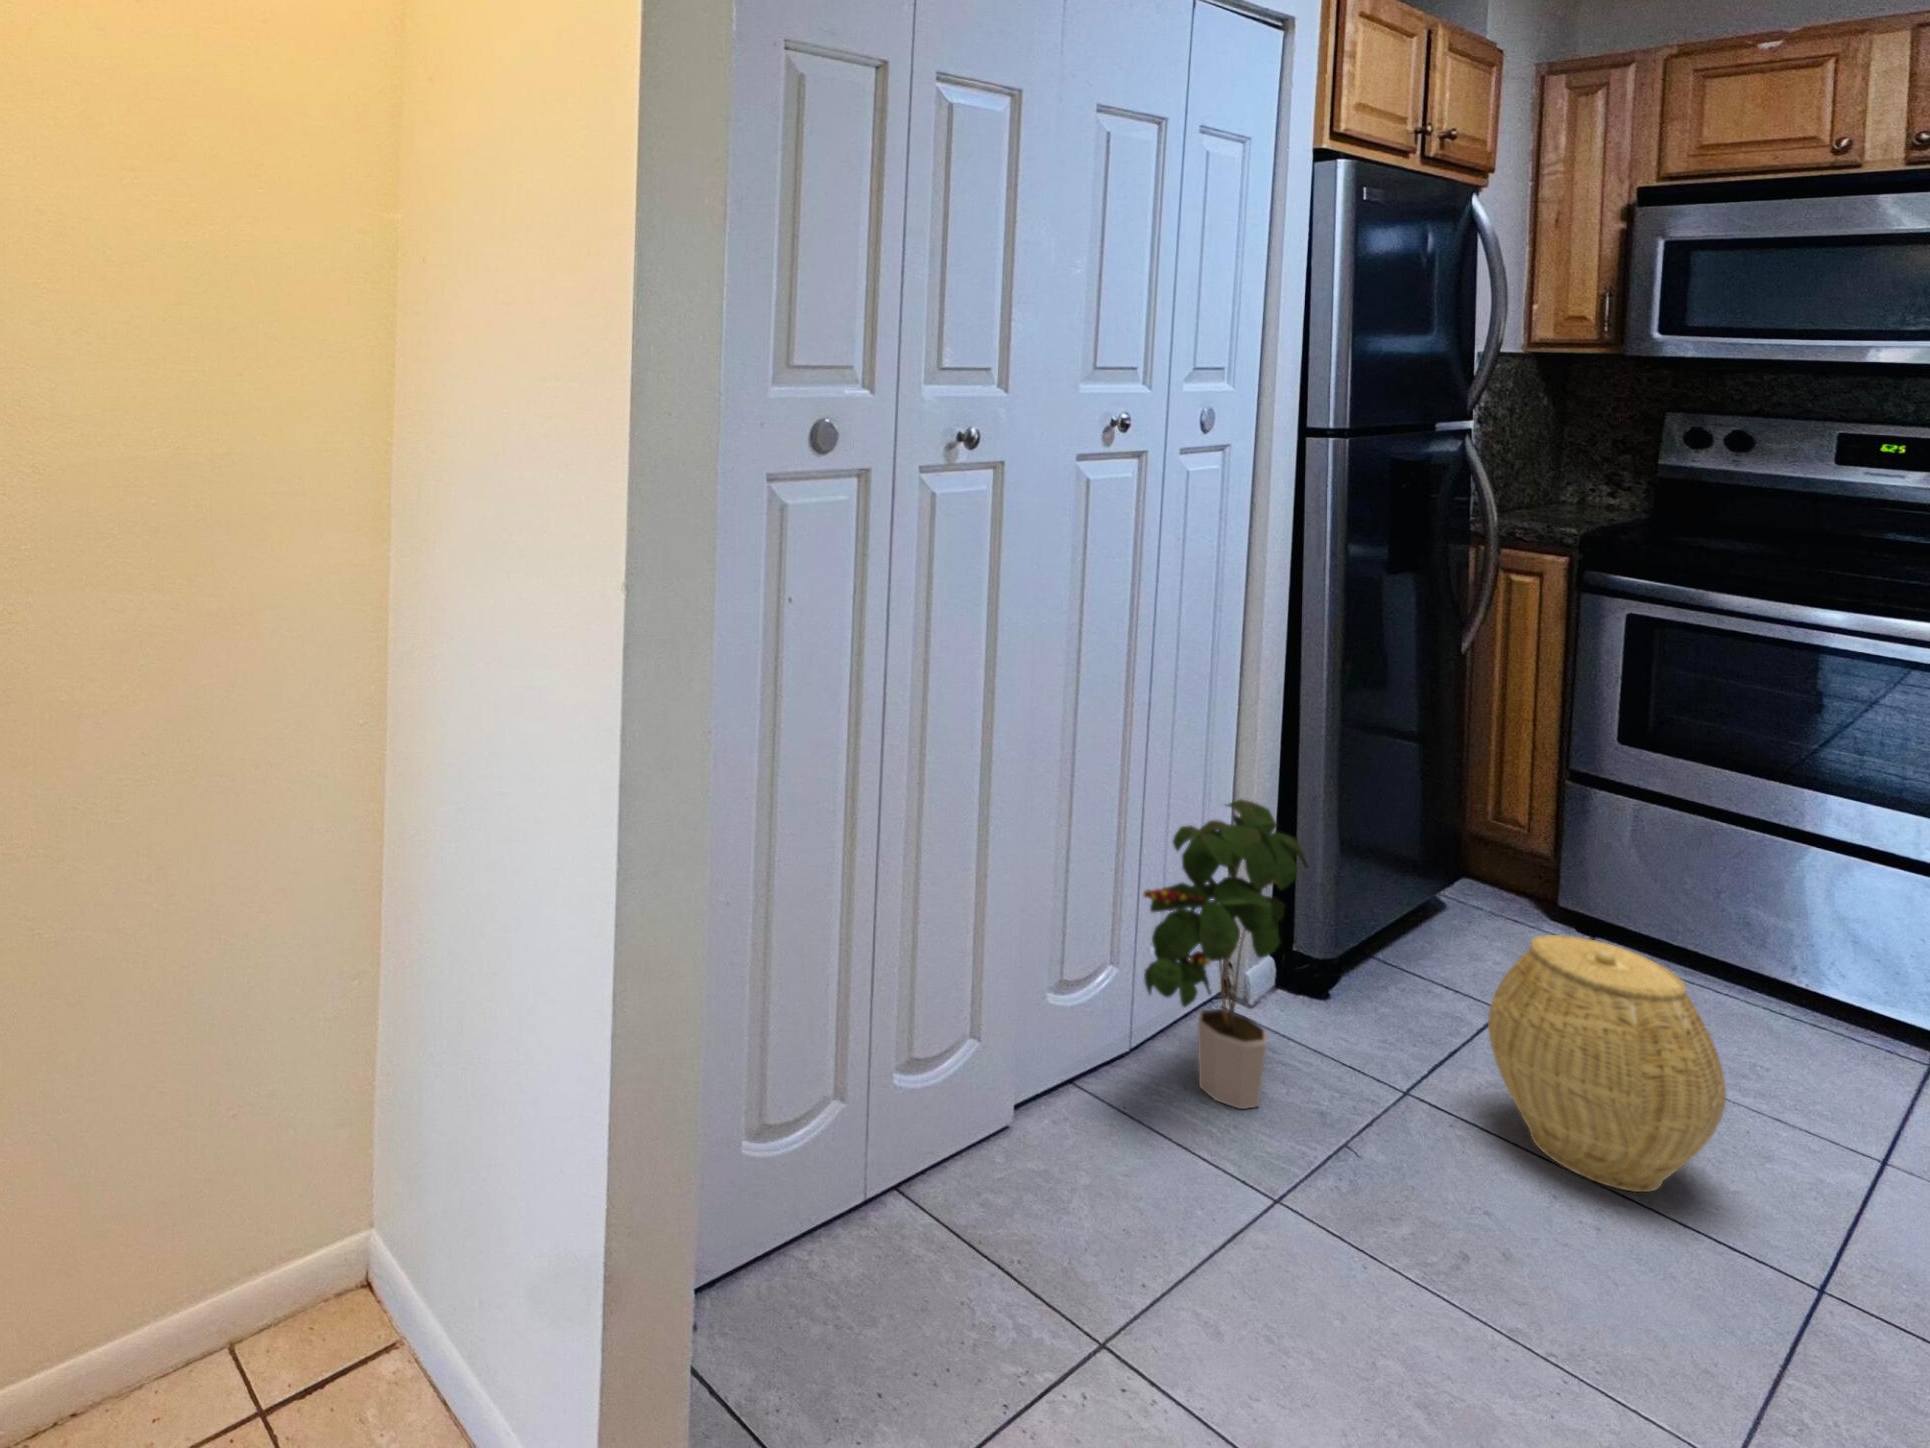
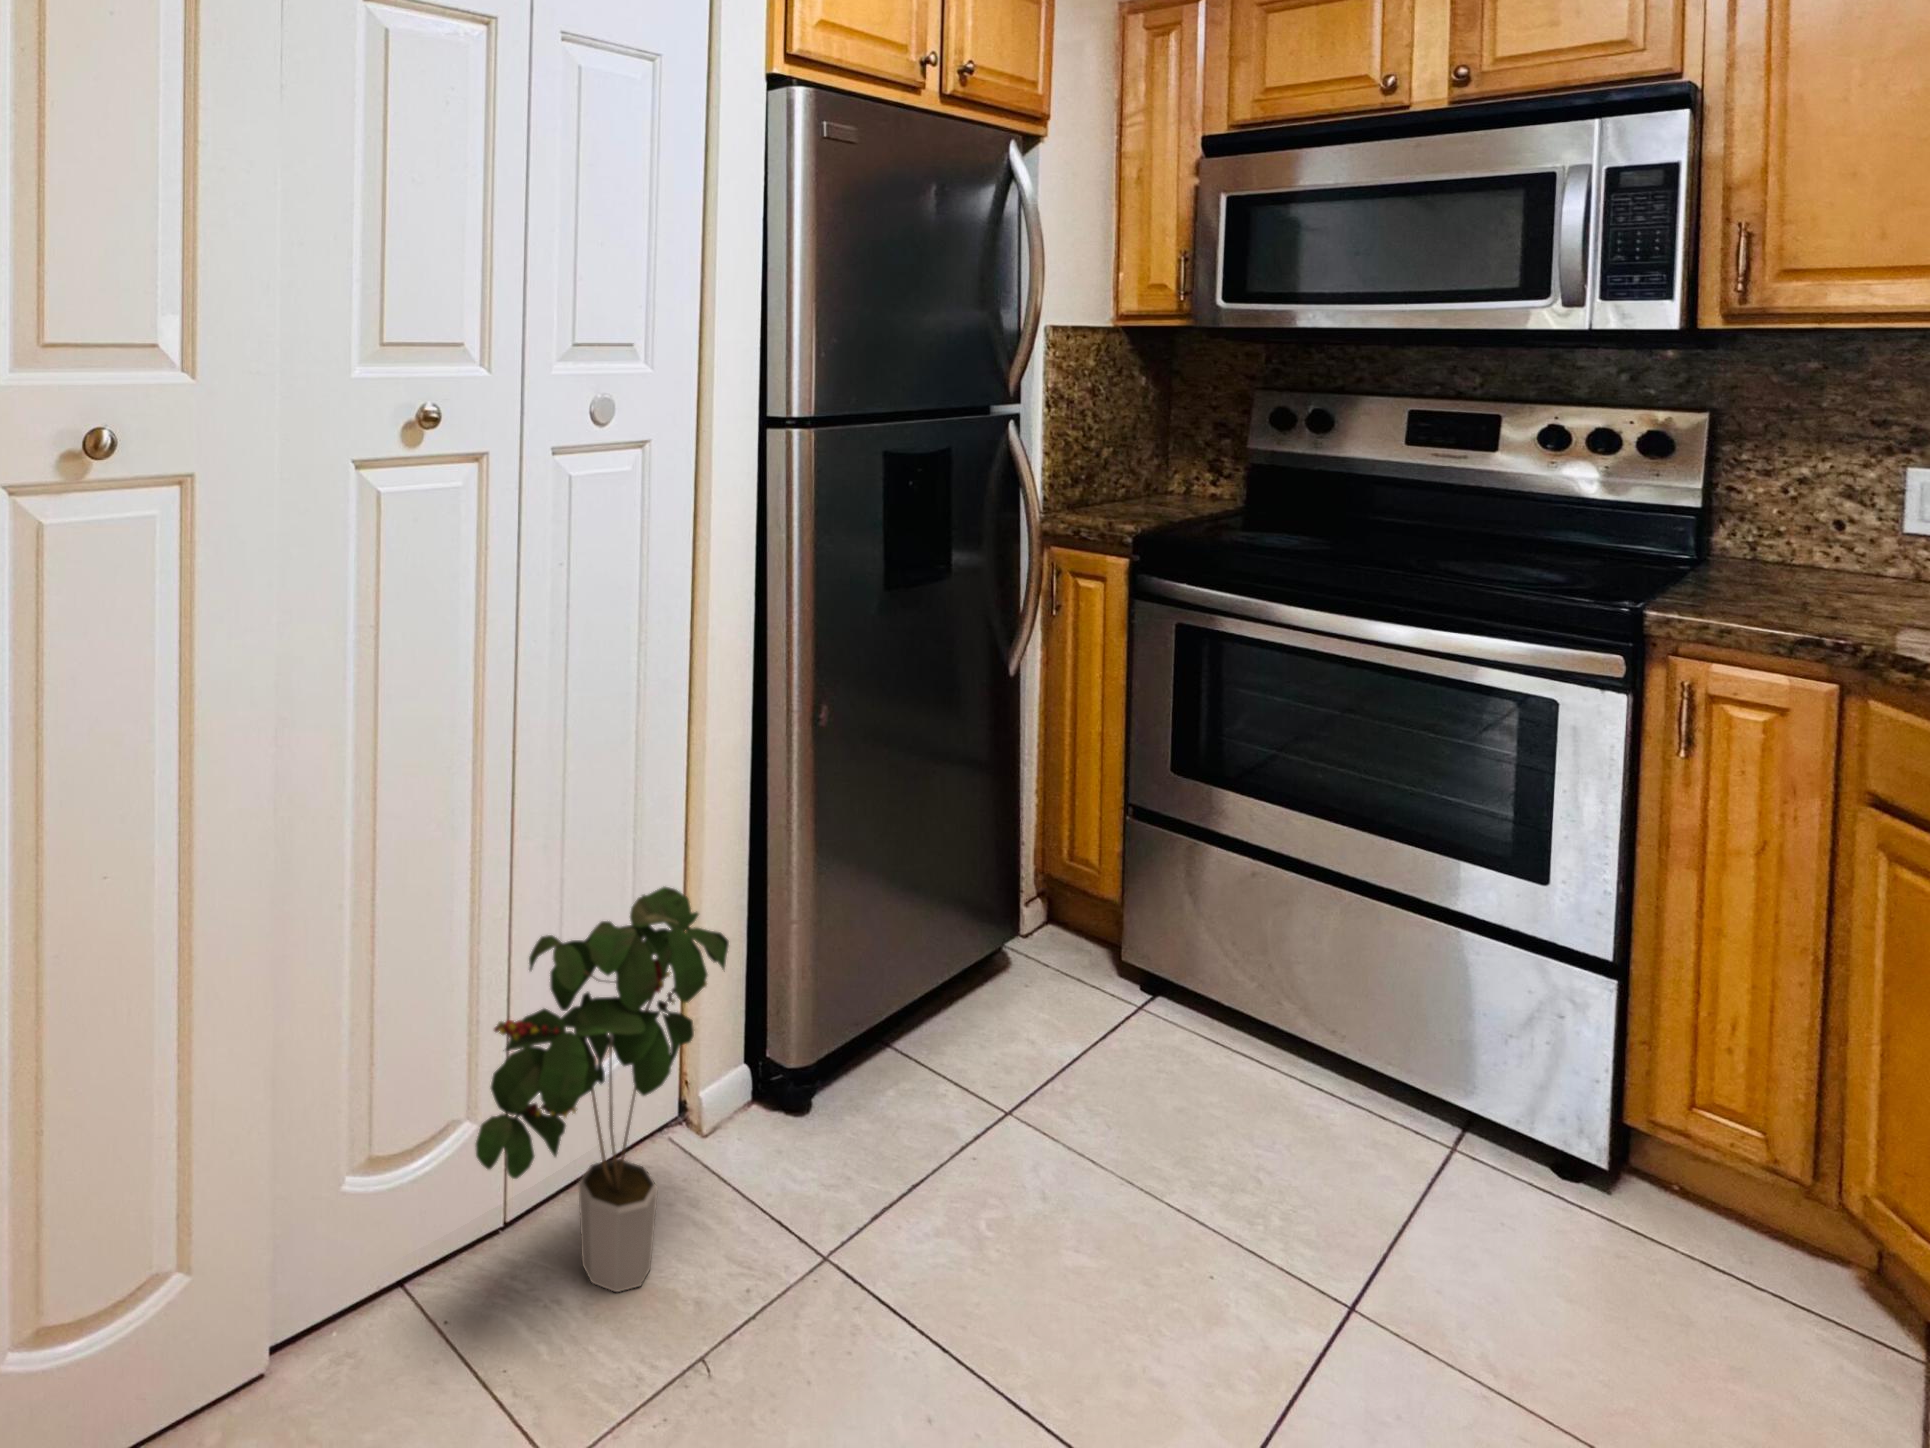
woven basket: present [1488,935,1726,1192] -> none [910,1035,1134,1355]

